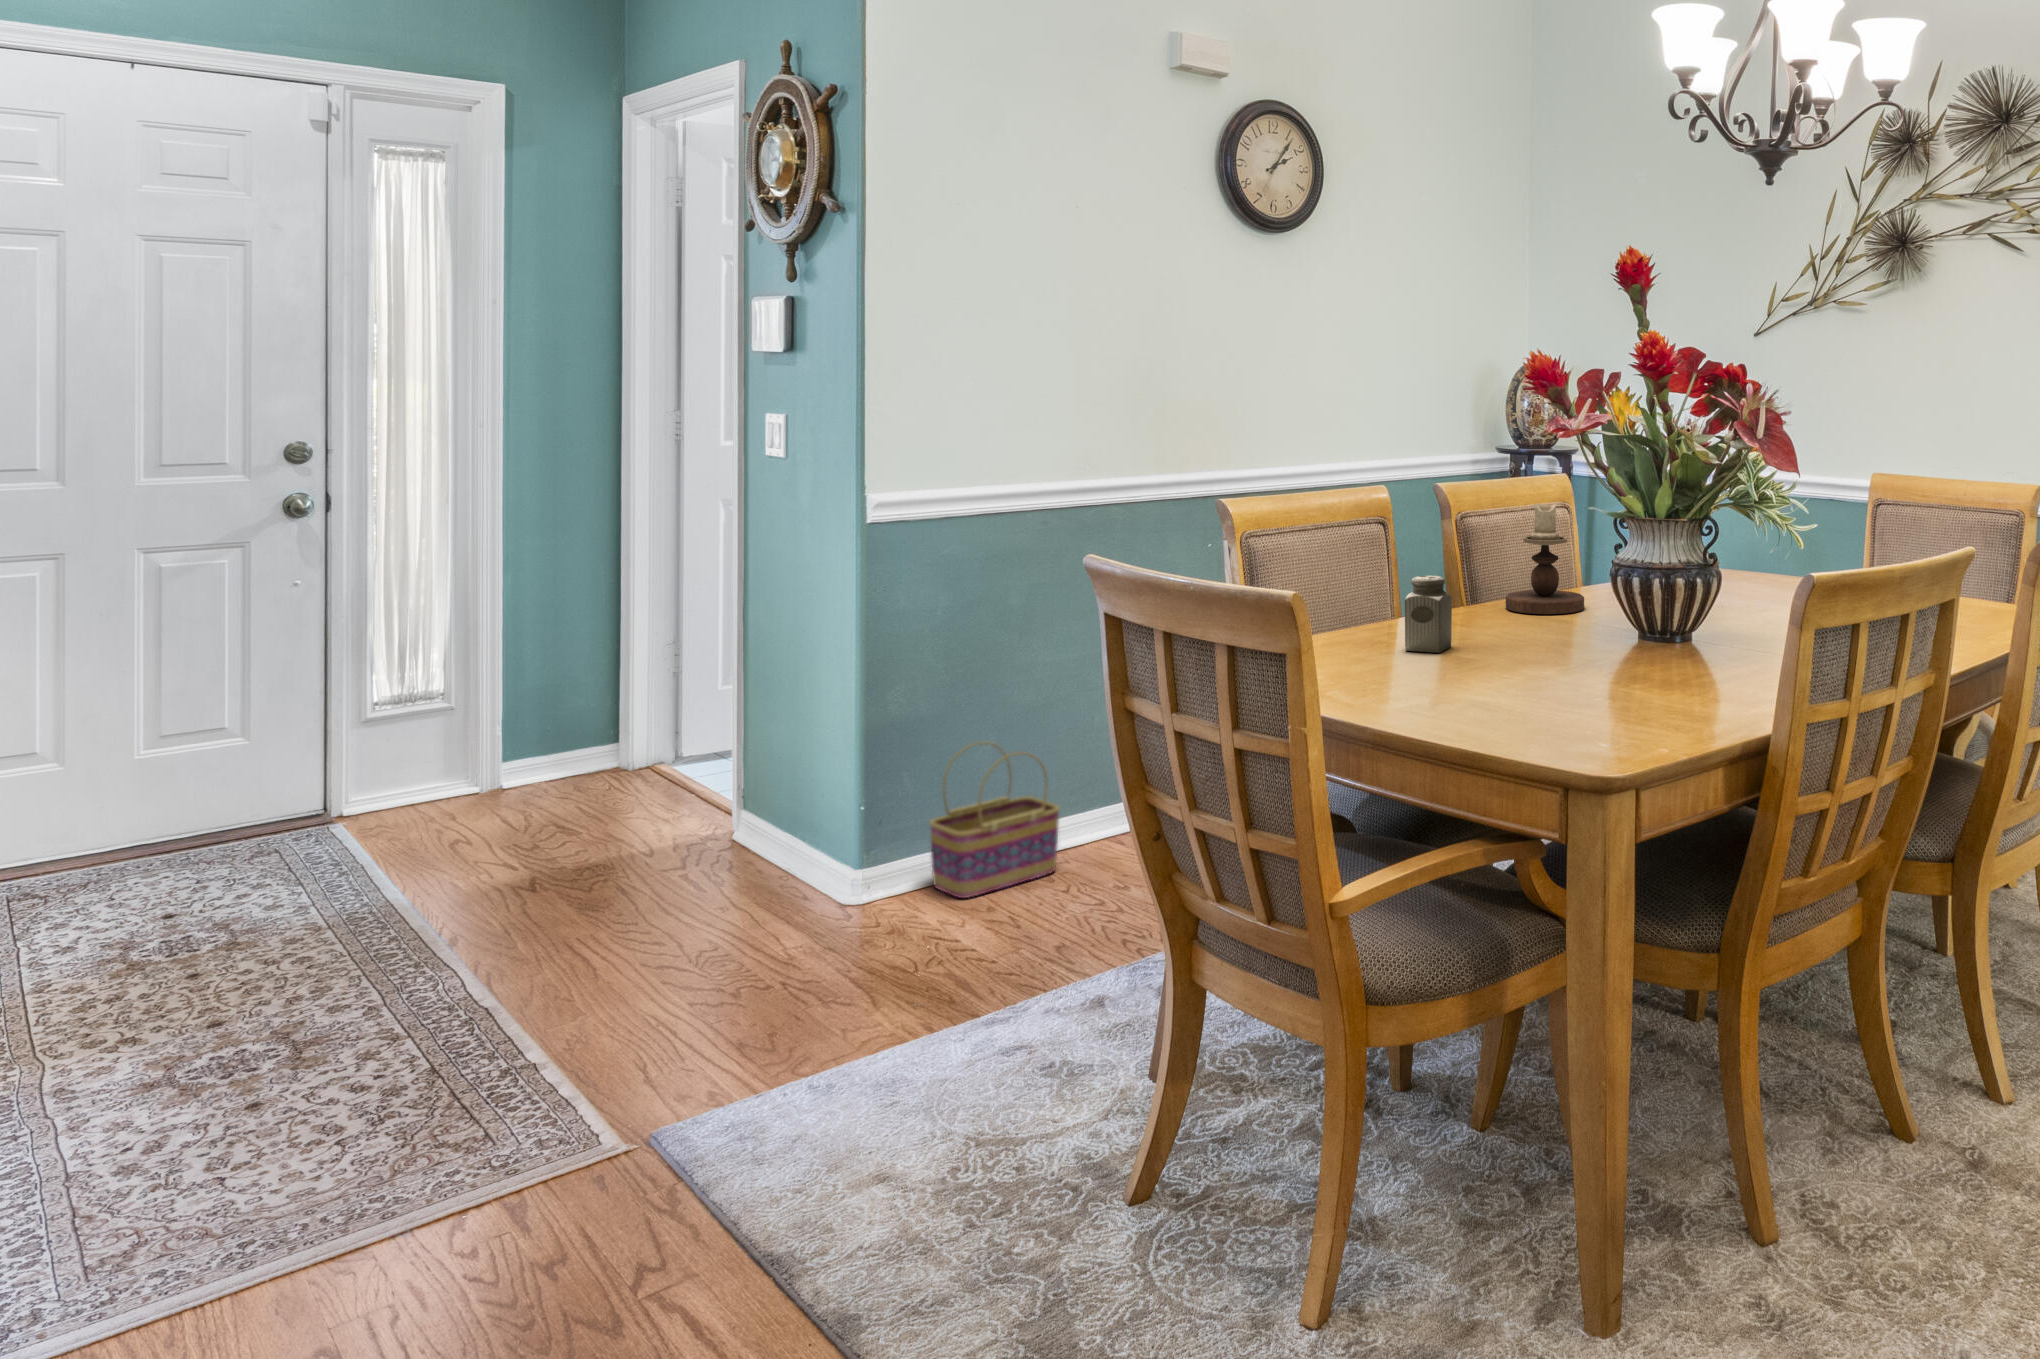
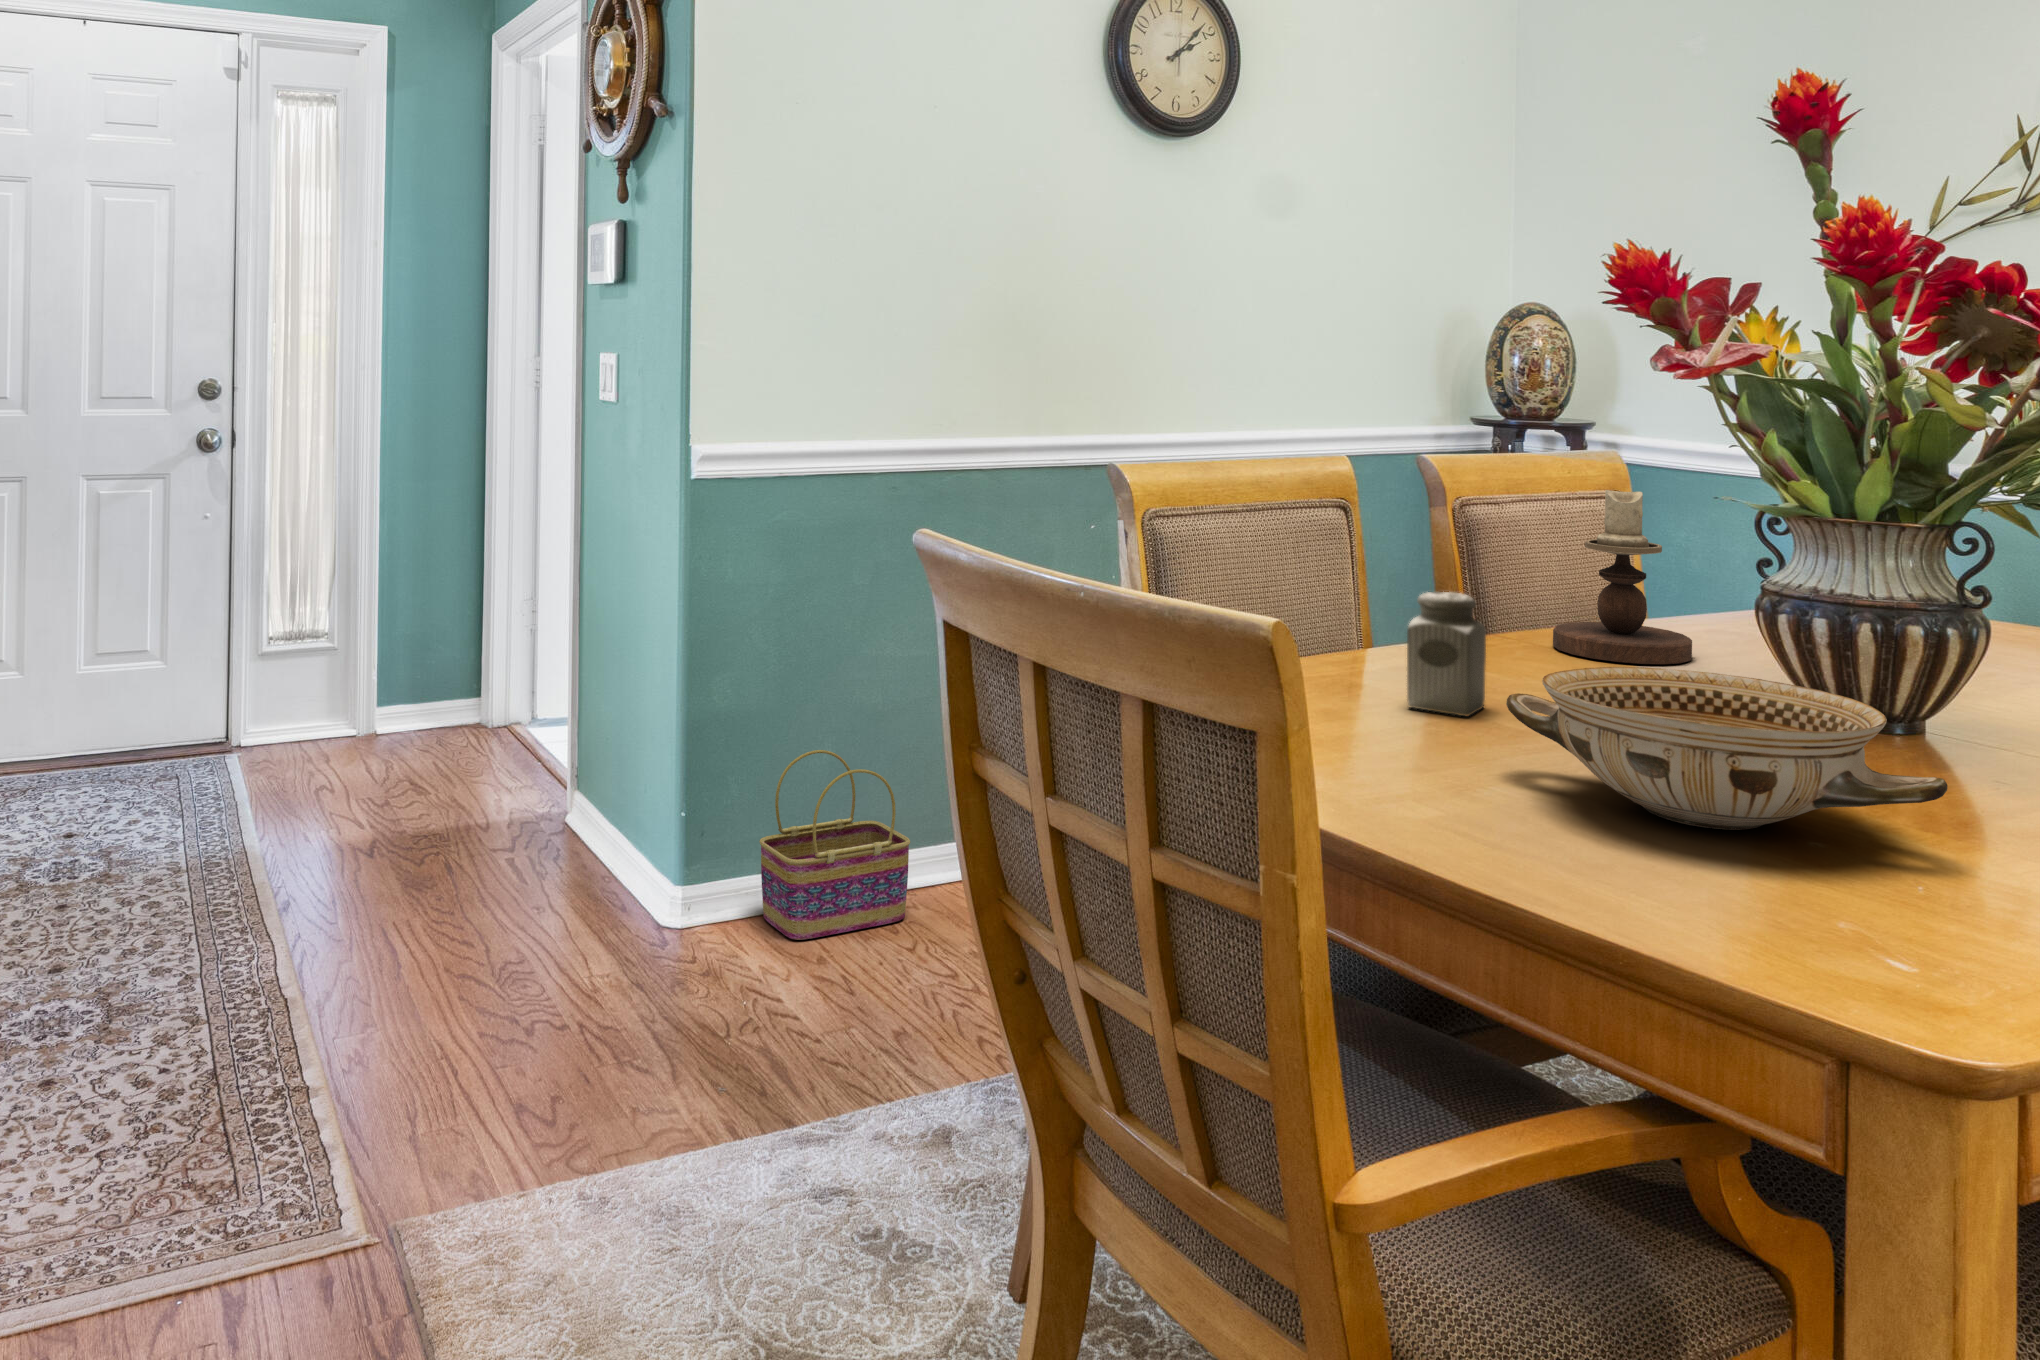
ceramic bowl: none [1450,612,1652,696] -> present [1506,667,1948,830]

